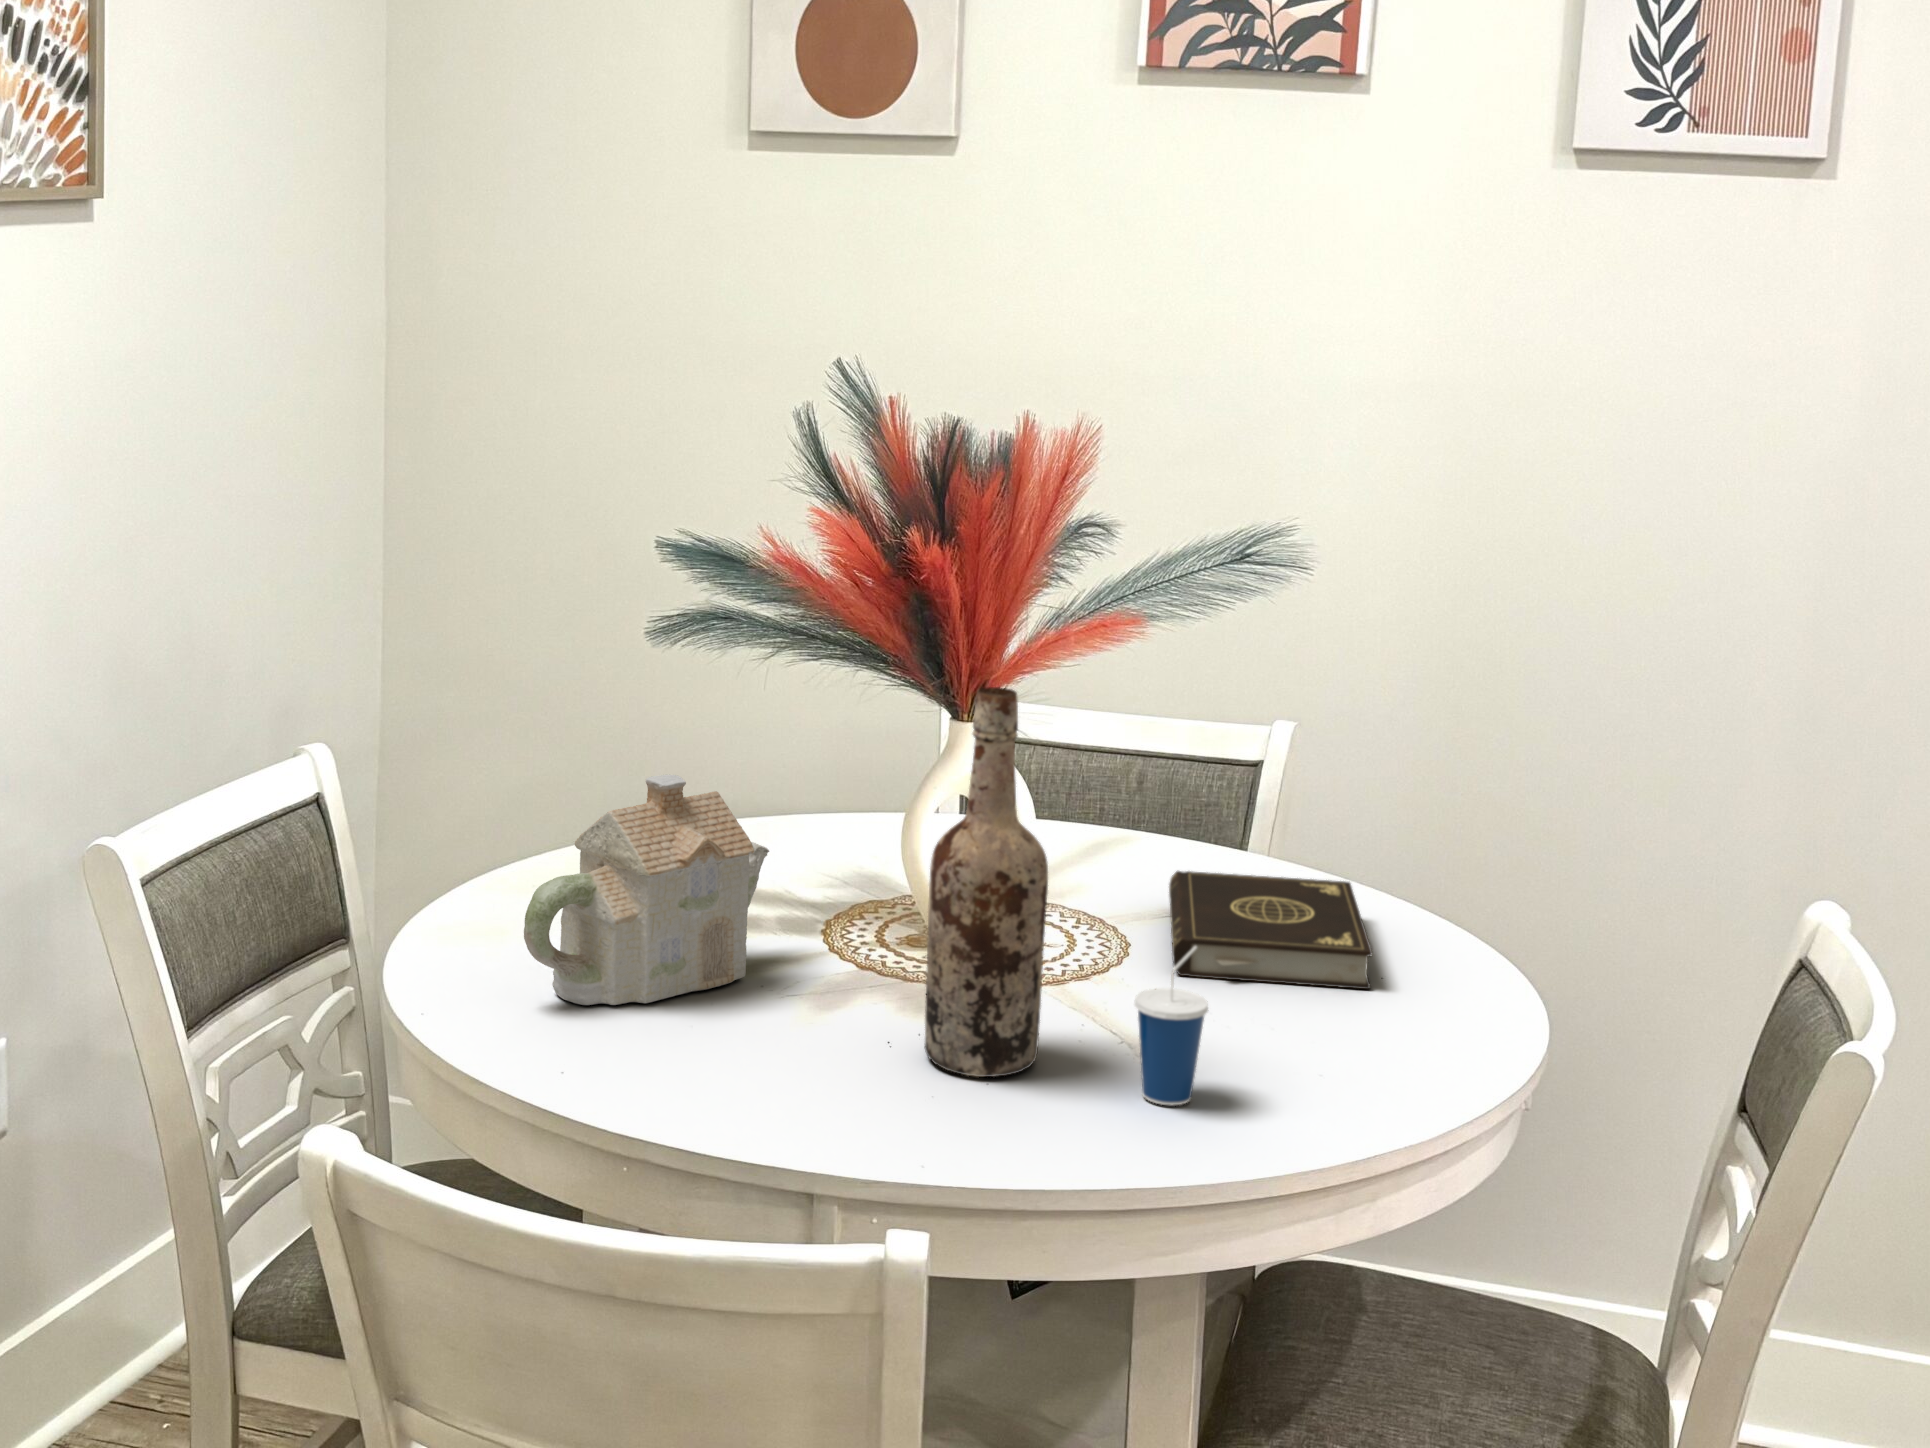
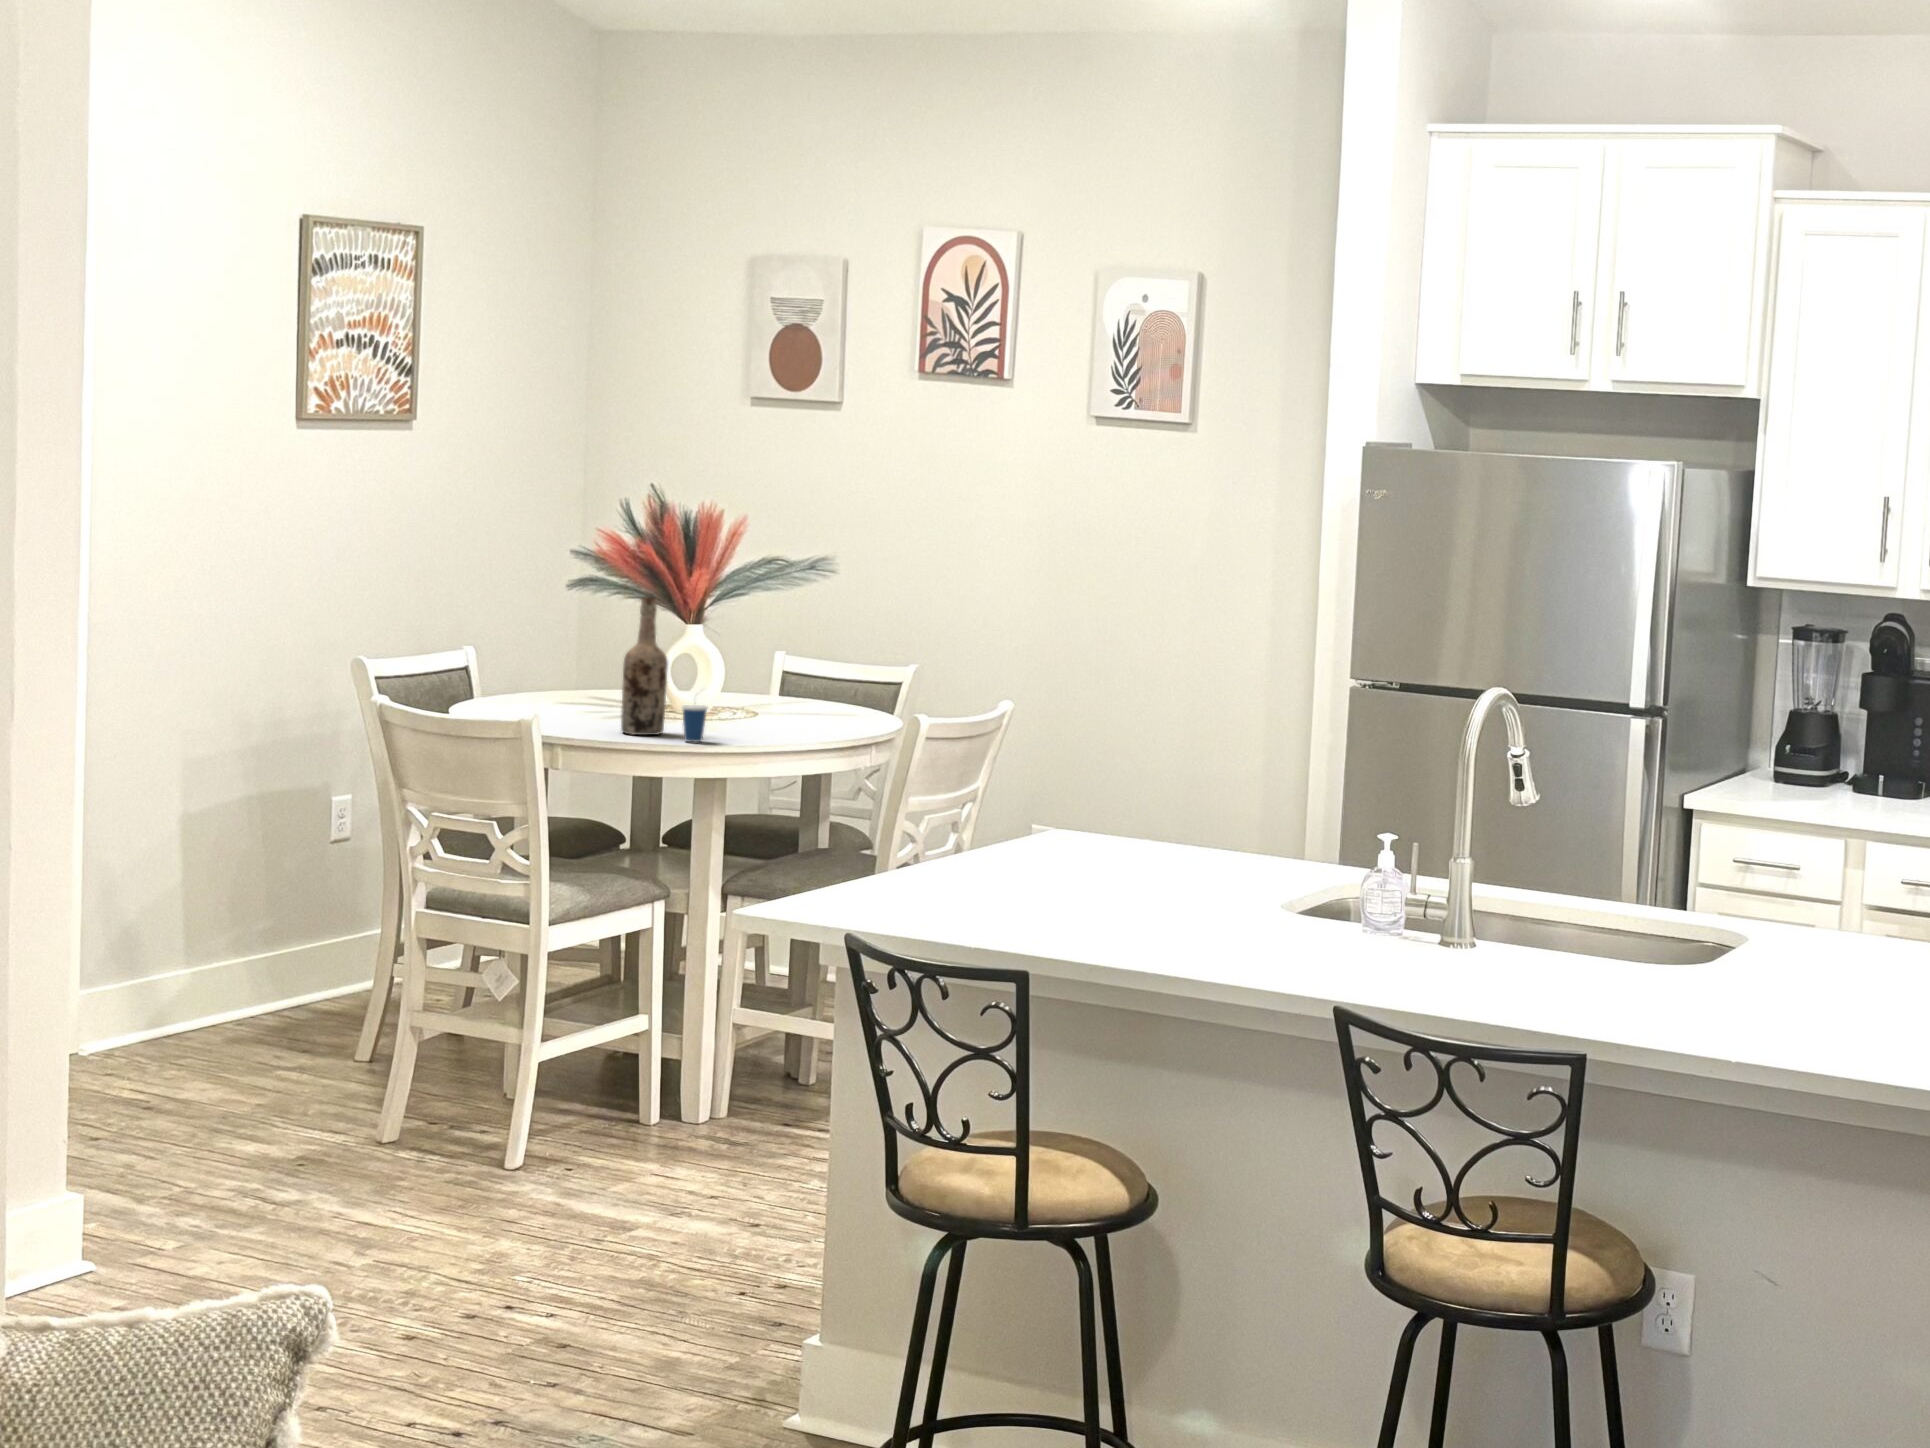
teapot: present [524,775,769,1005] -> none [495,638,608,718]
book: present [1169,871,1372,989] -> none [757,707,866,737]

